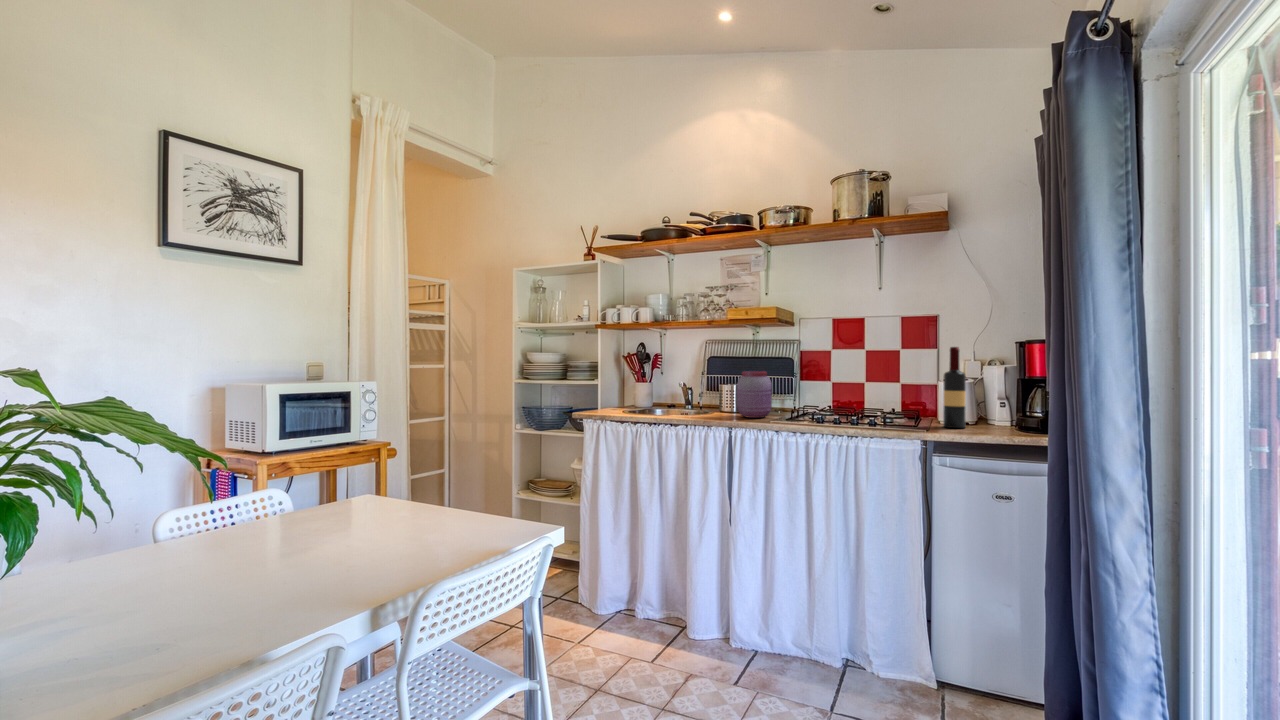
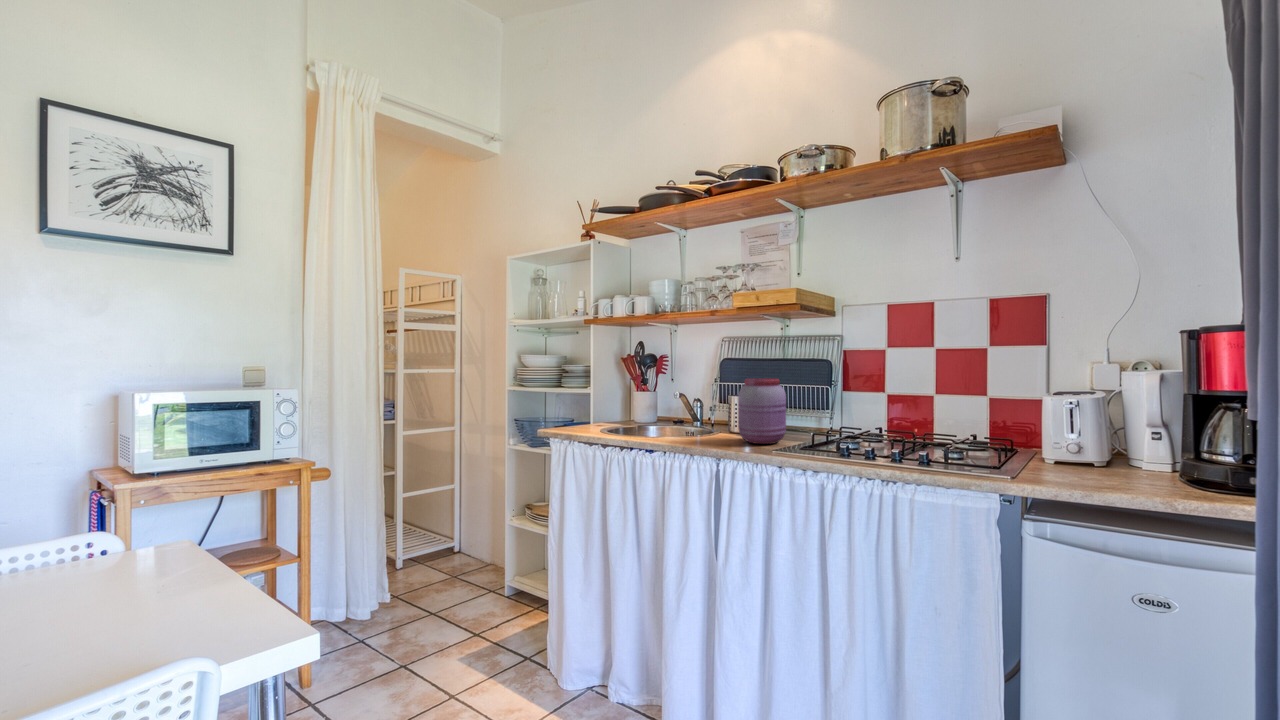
wine bottle: present [943,347,966,428] -> none [1047,341,1087,476]

